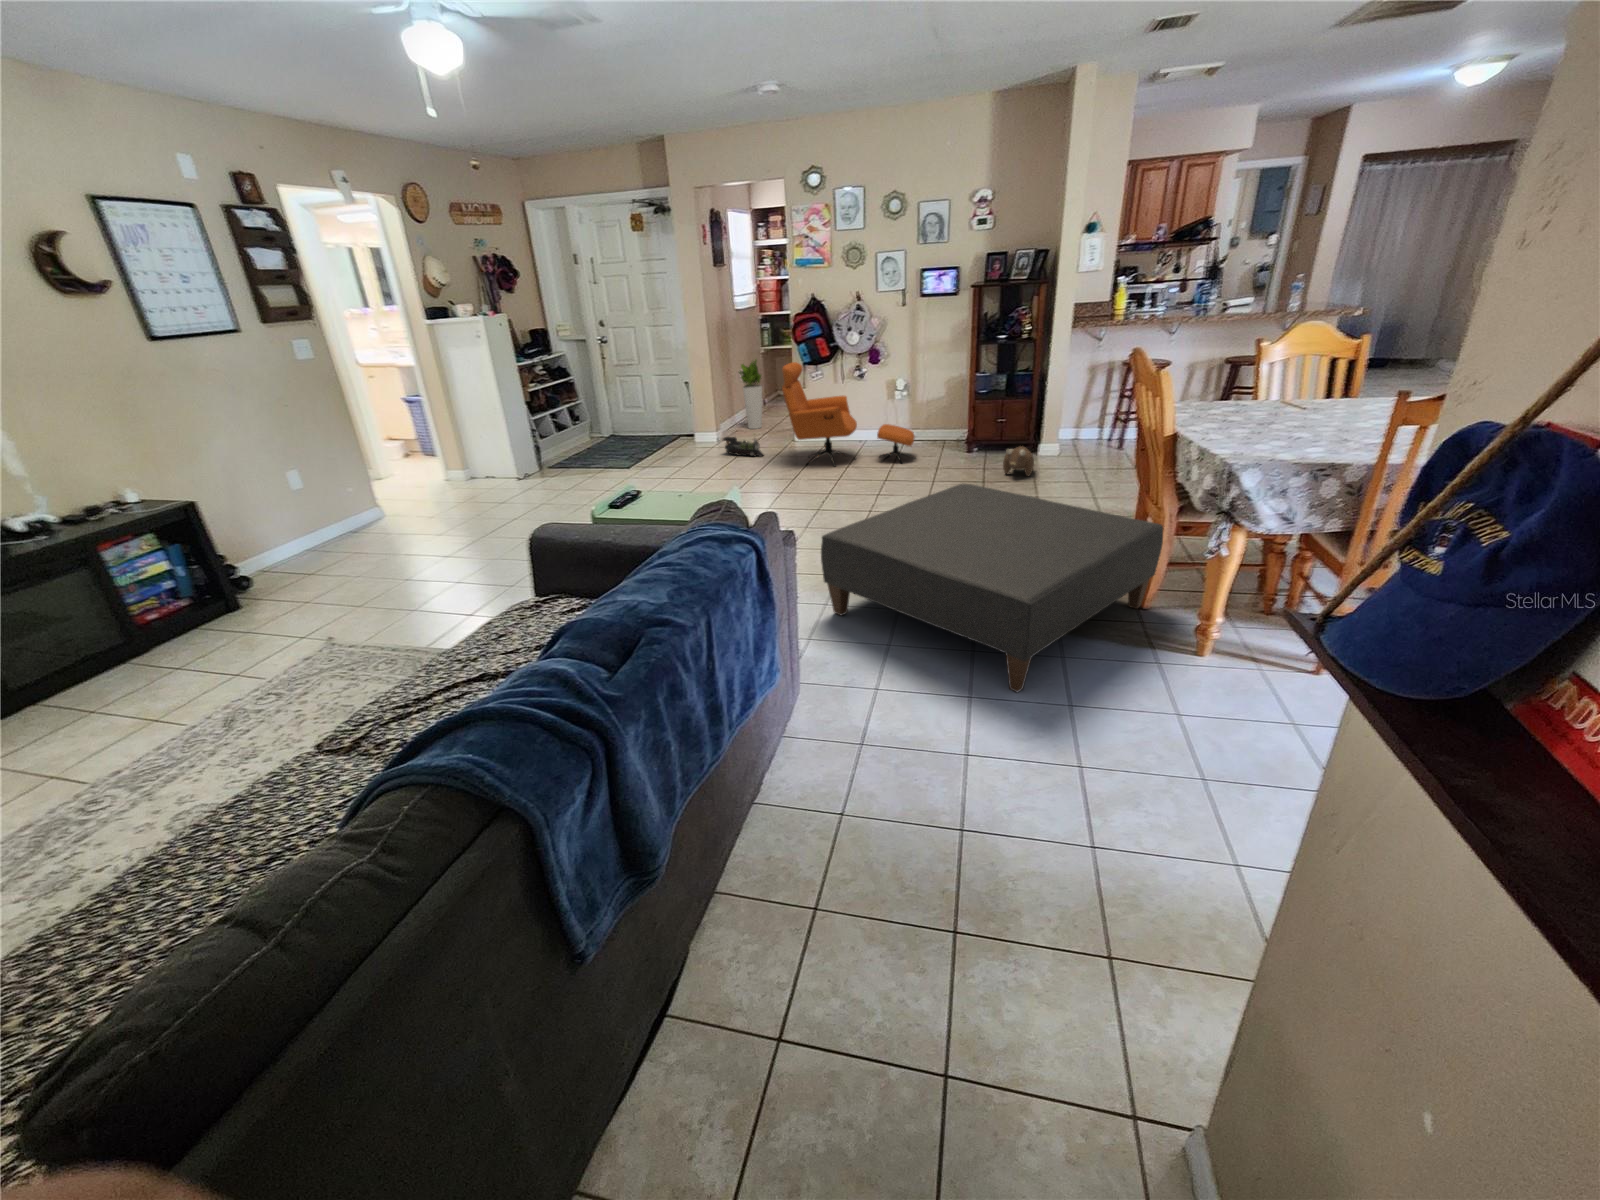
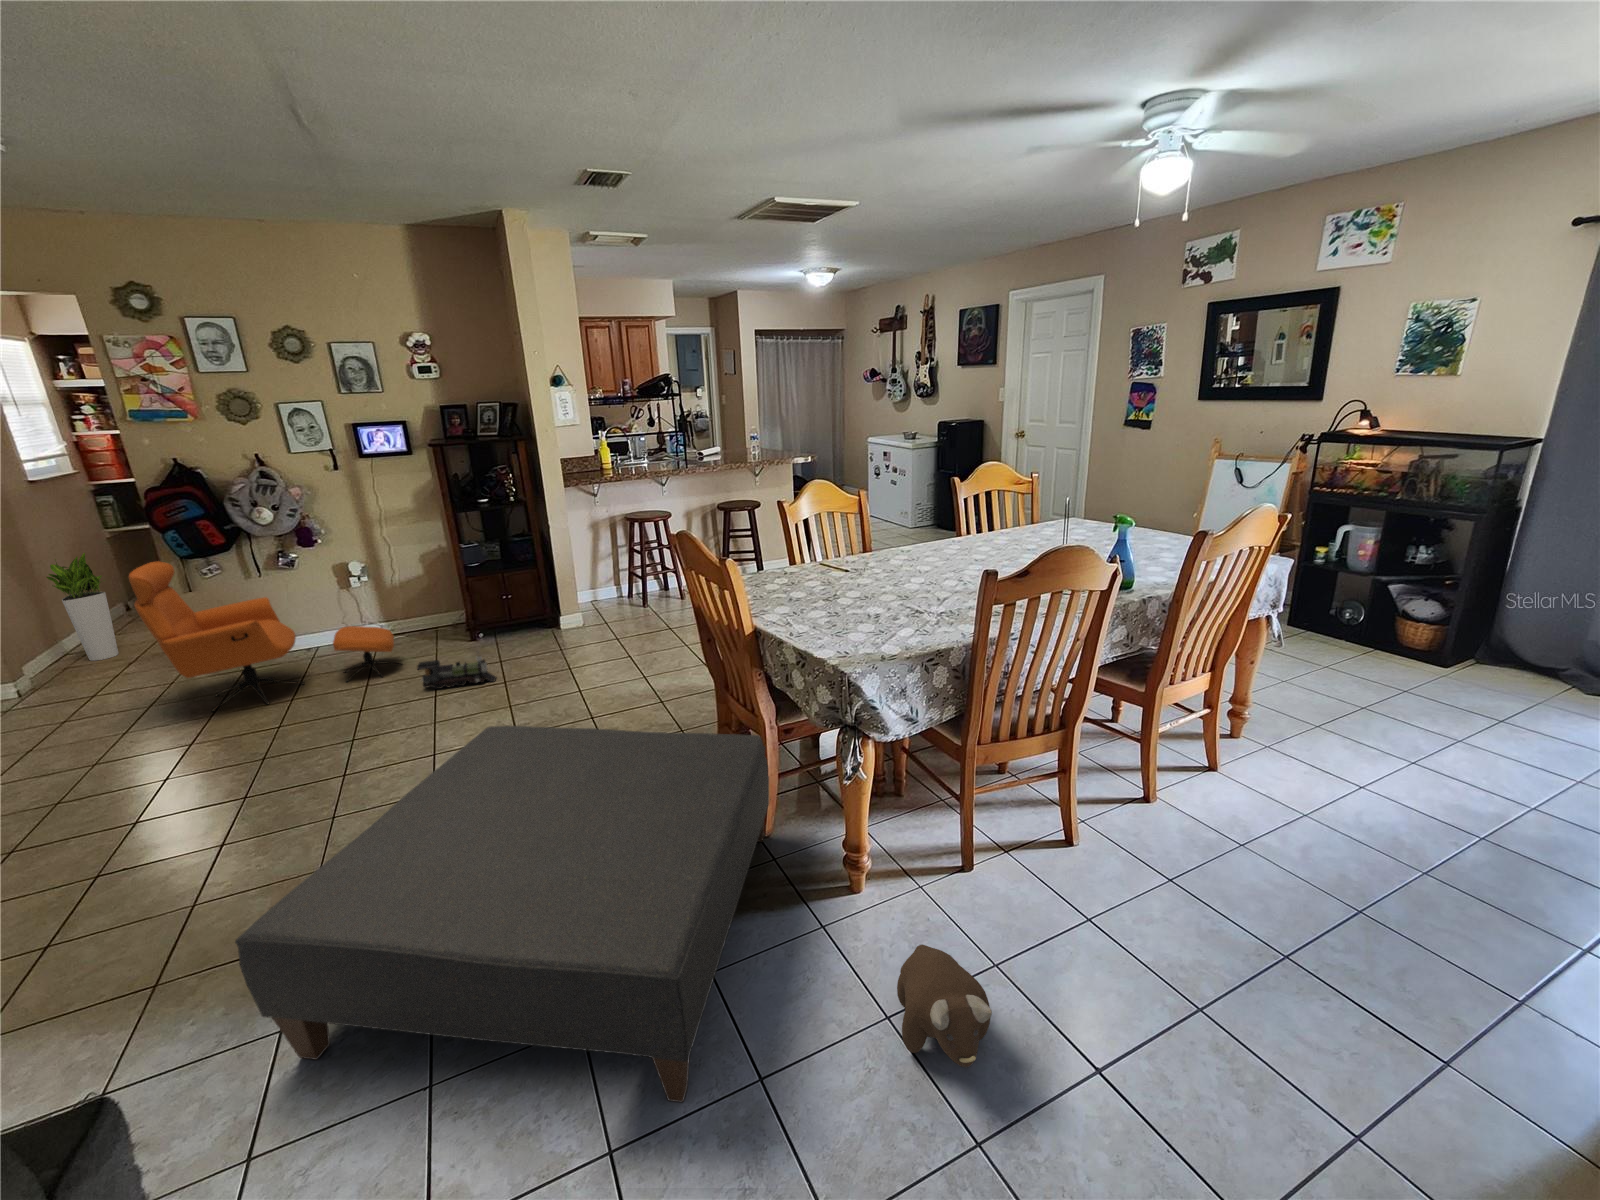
toy train: present [723,437,764,457] -> present [417,656,496,689]
plush toy: present [1003,446,1034,476] -> present [897,945,992,1068]

